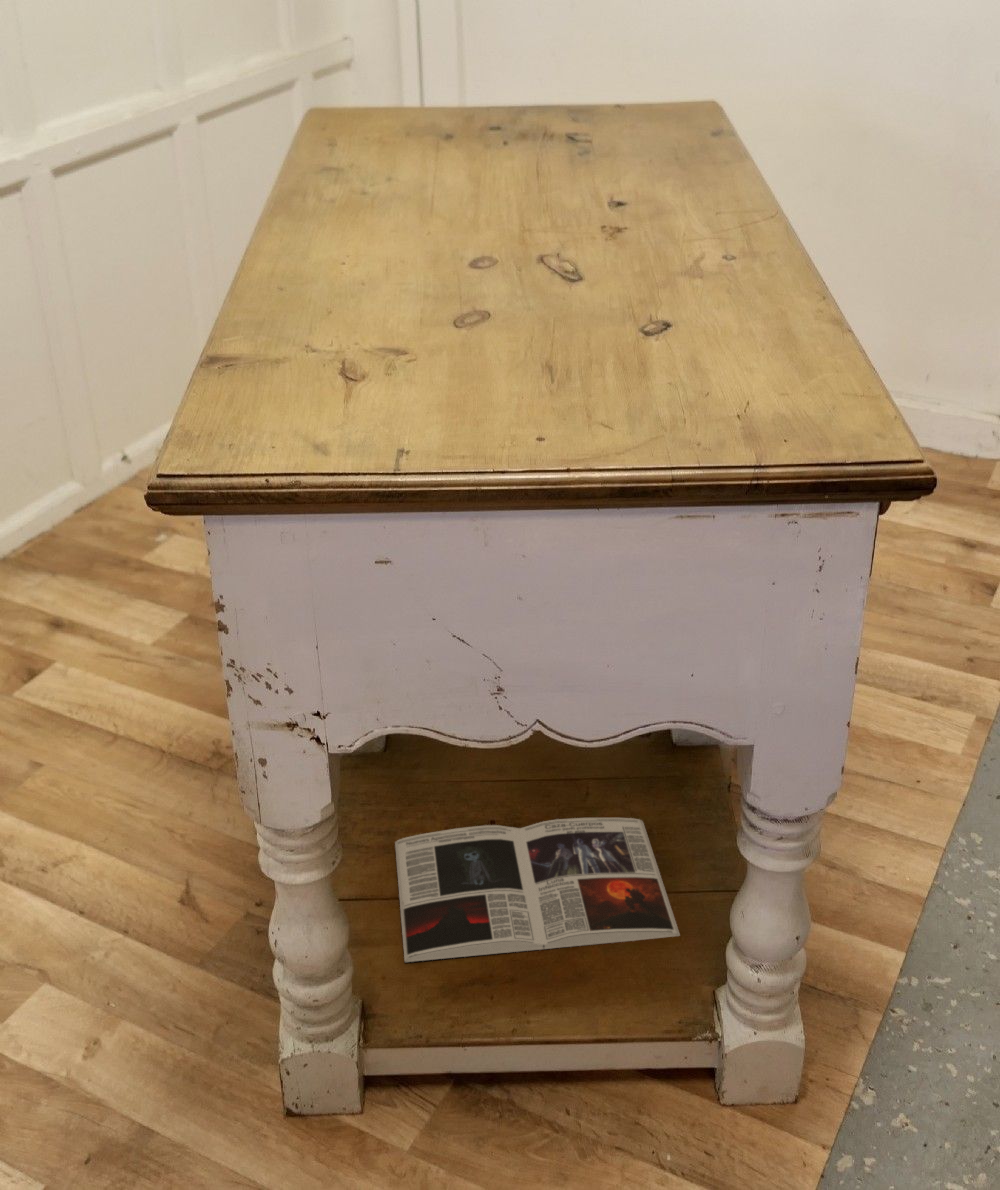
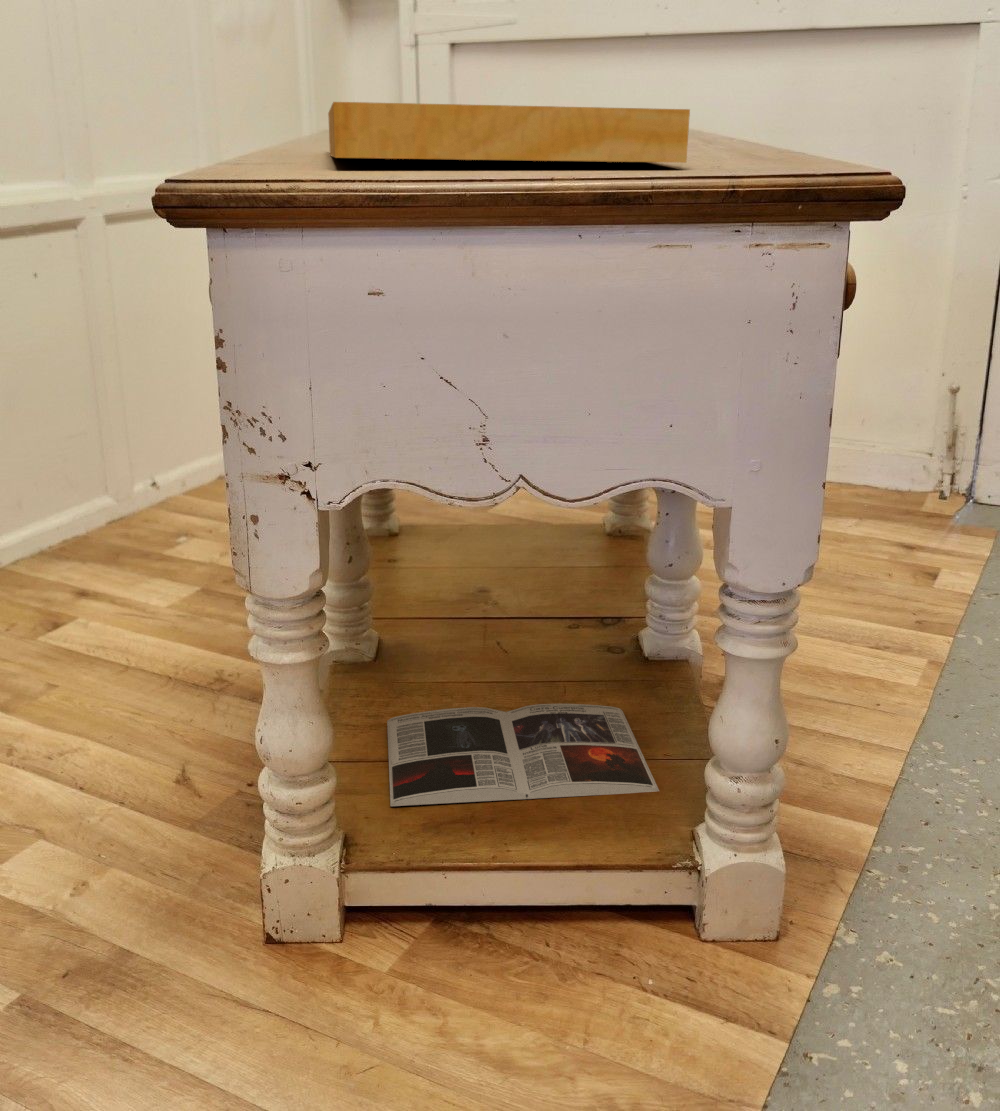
tray: none [307,187,720,362] -> present [328,102,690,163]

